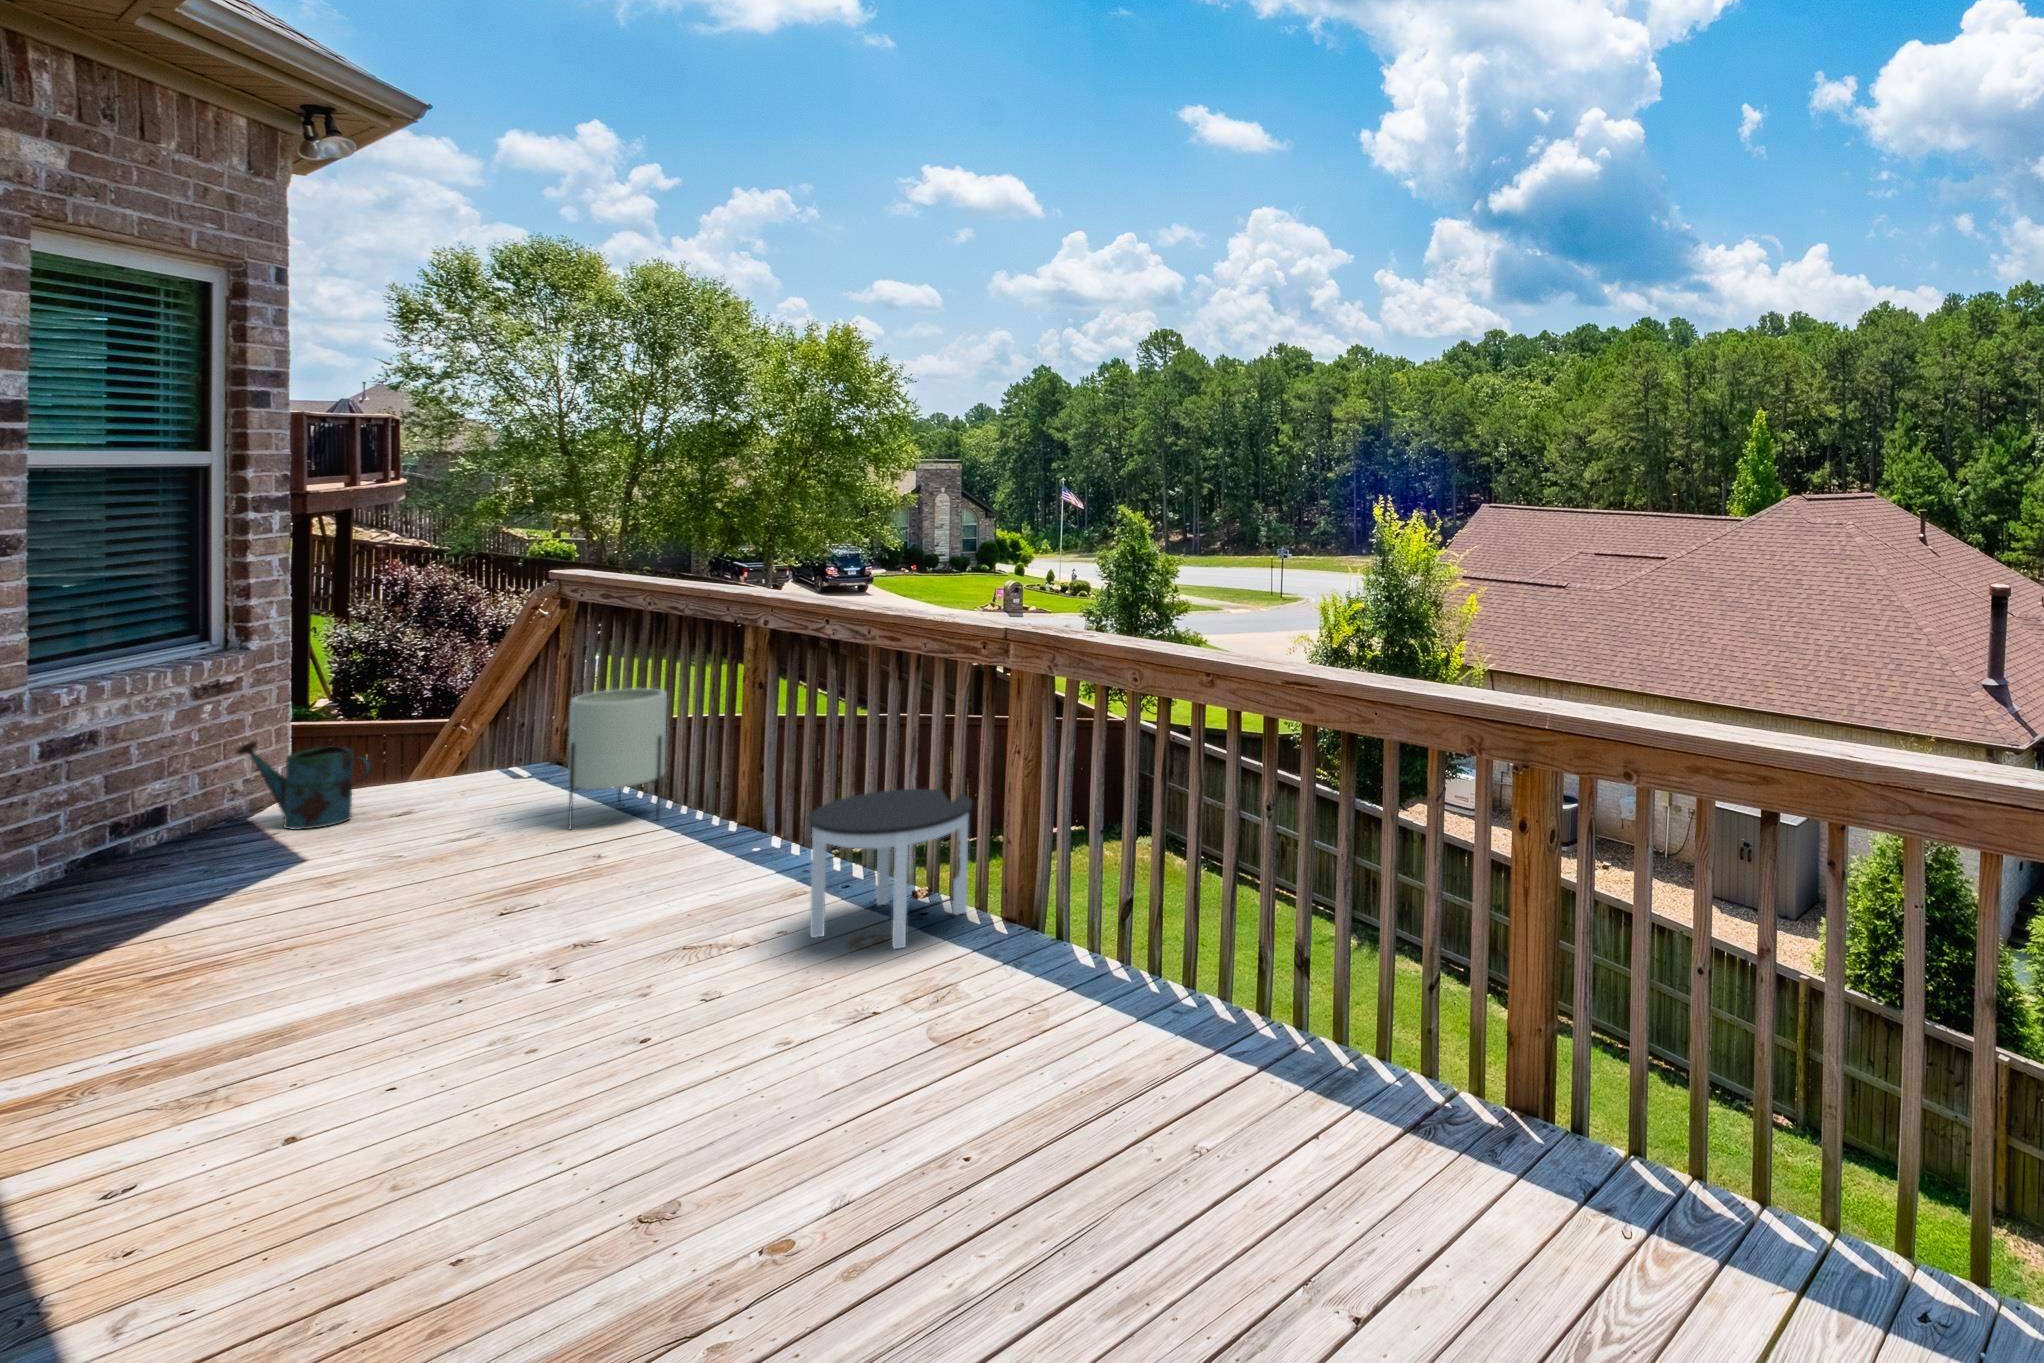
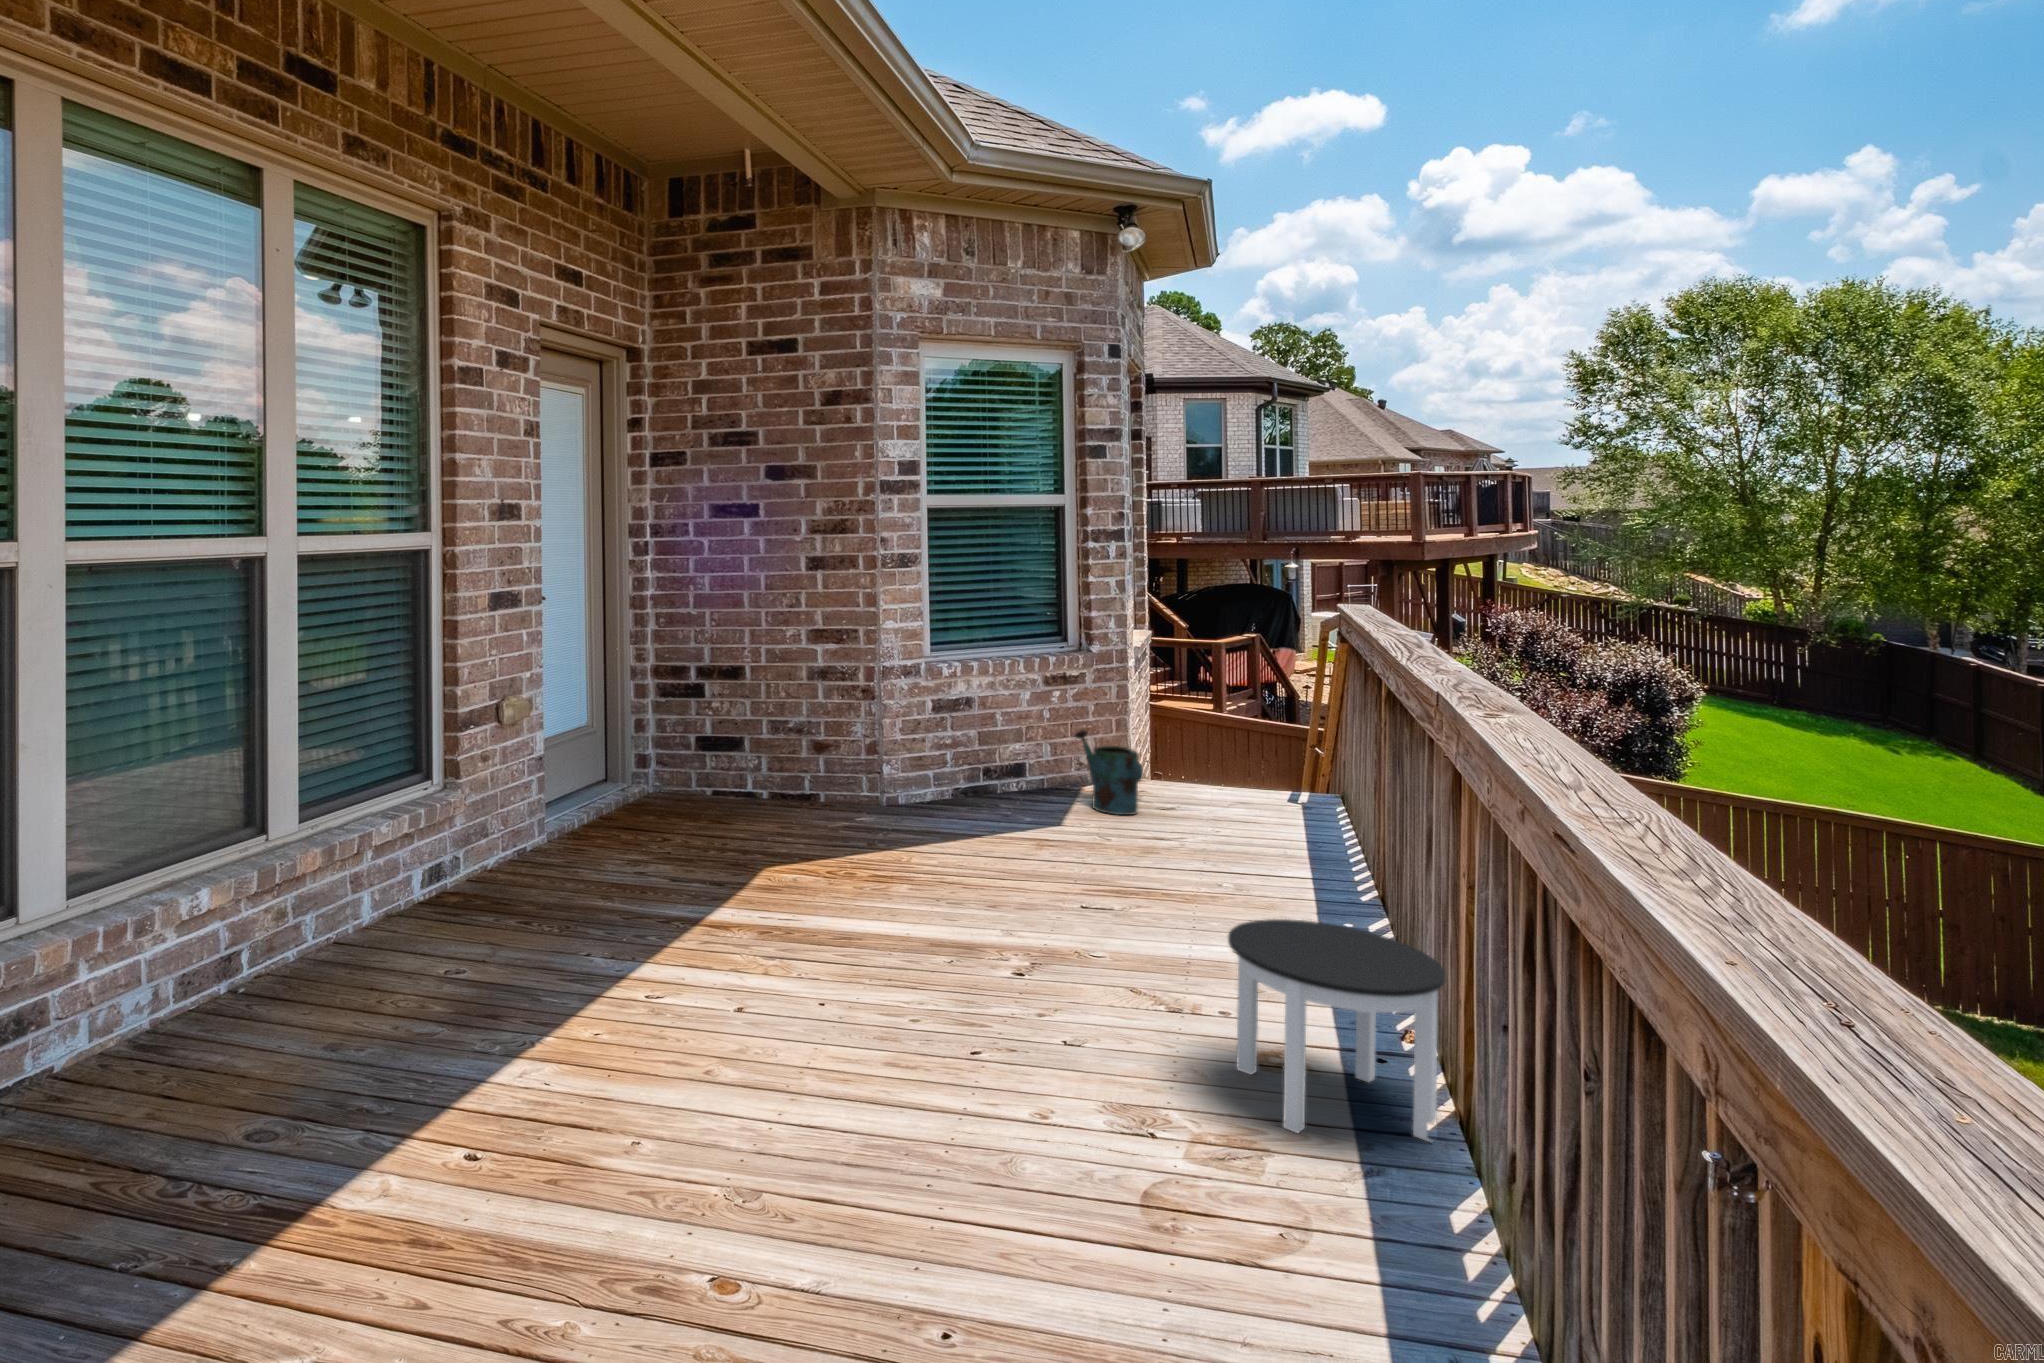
planter: present [568,688,667,828] -> none [1245,746,1345,900]

